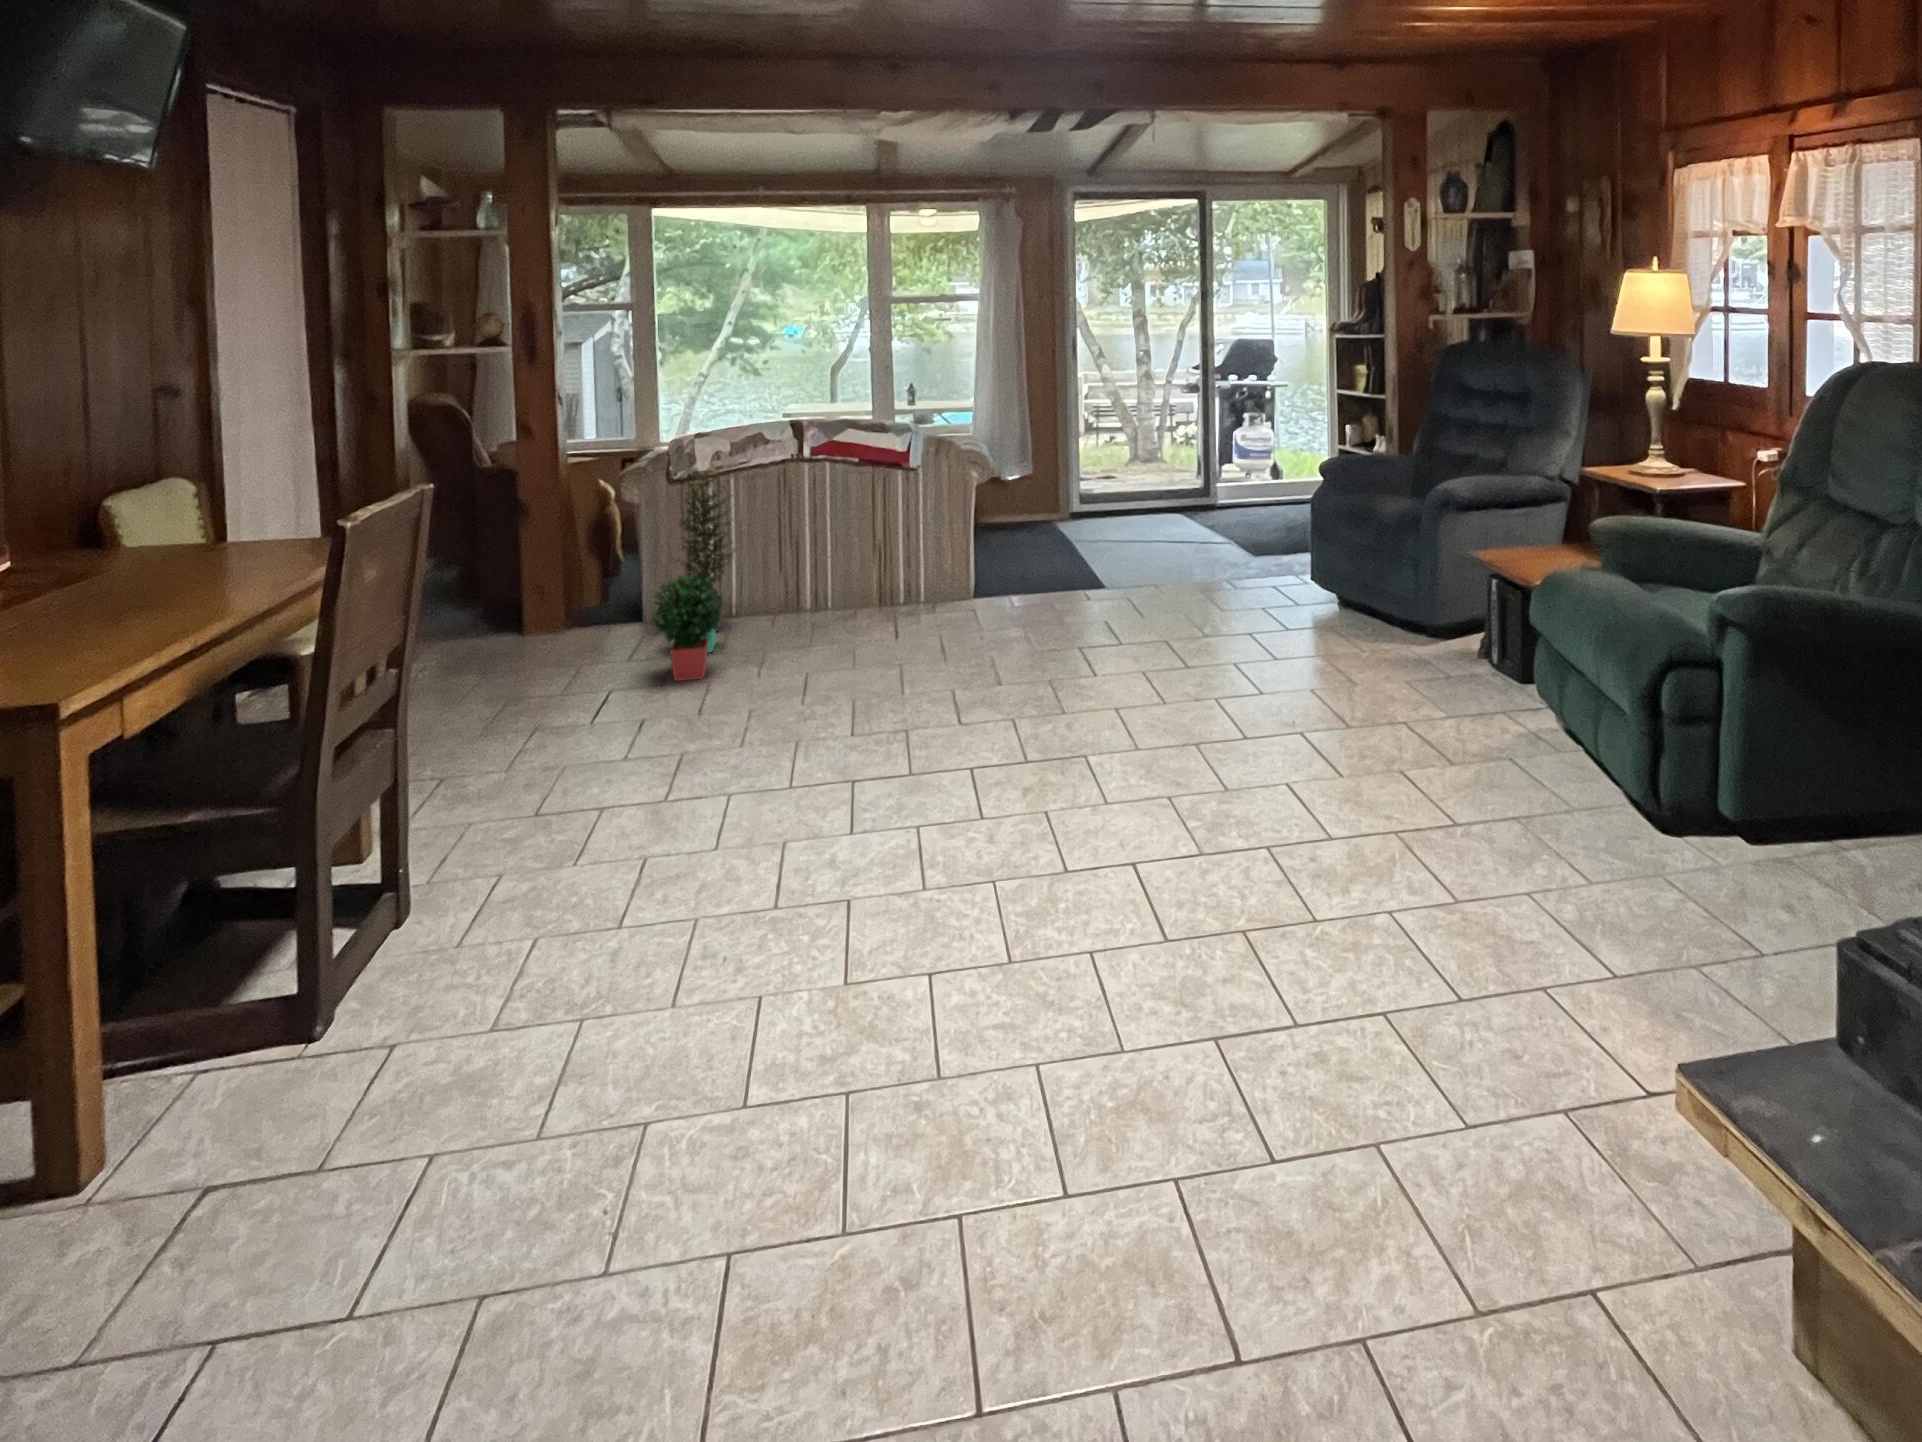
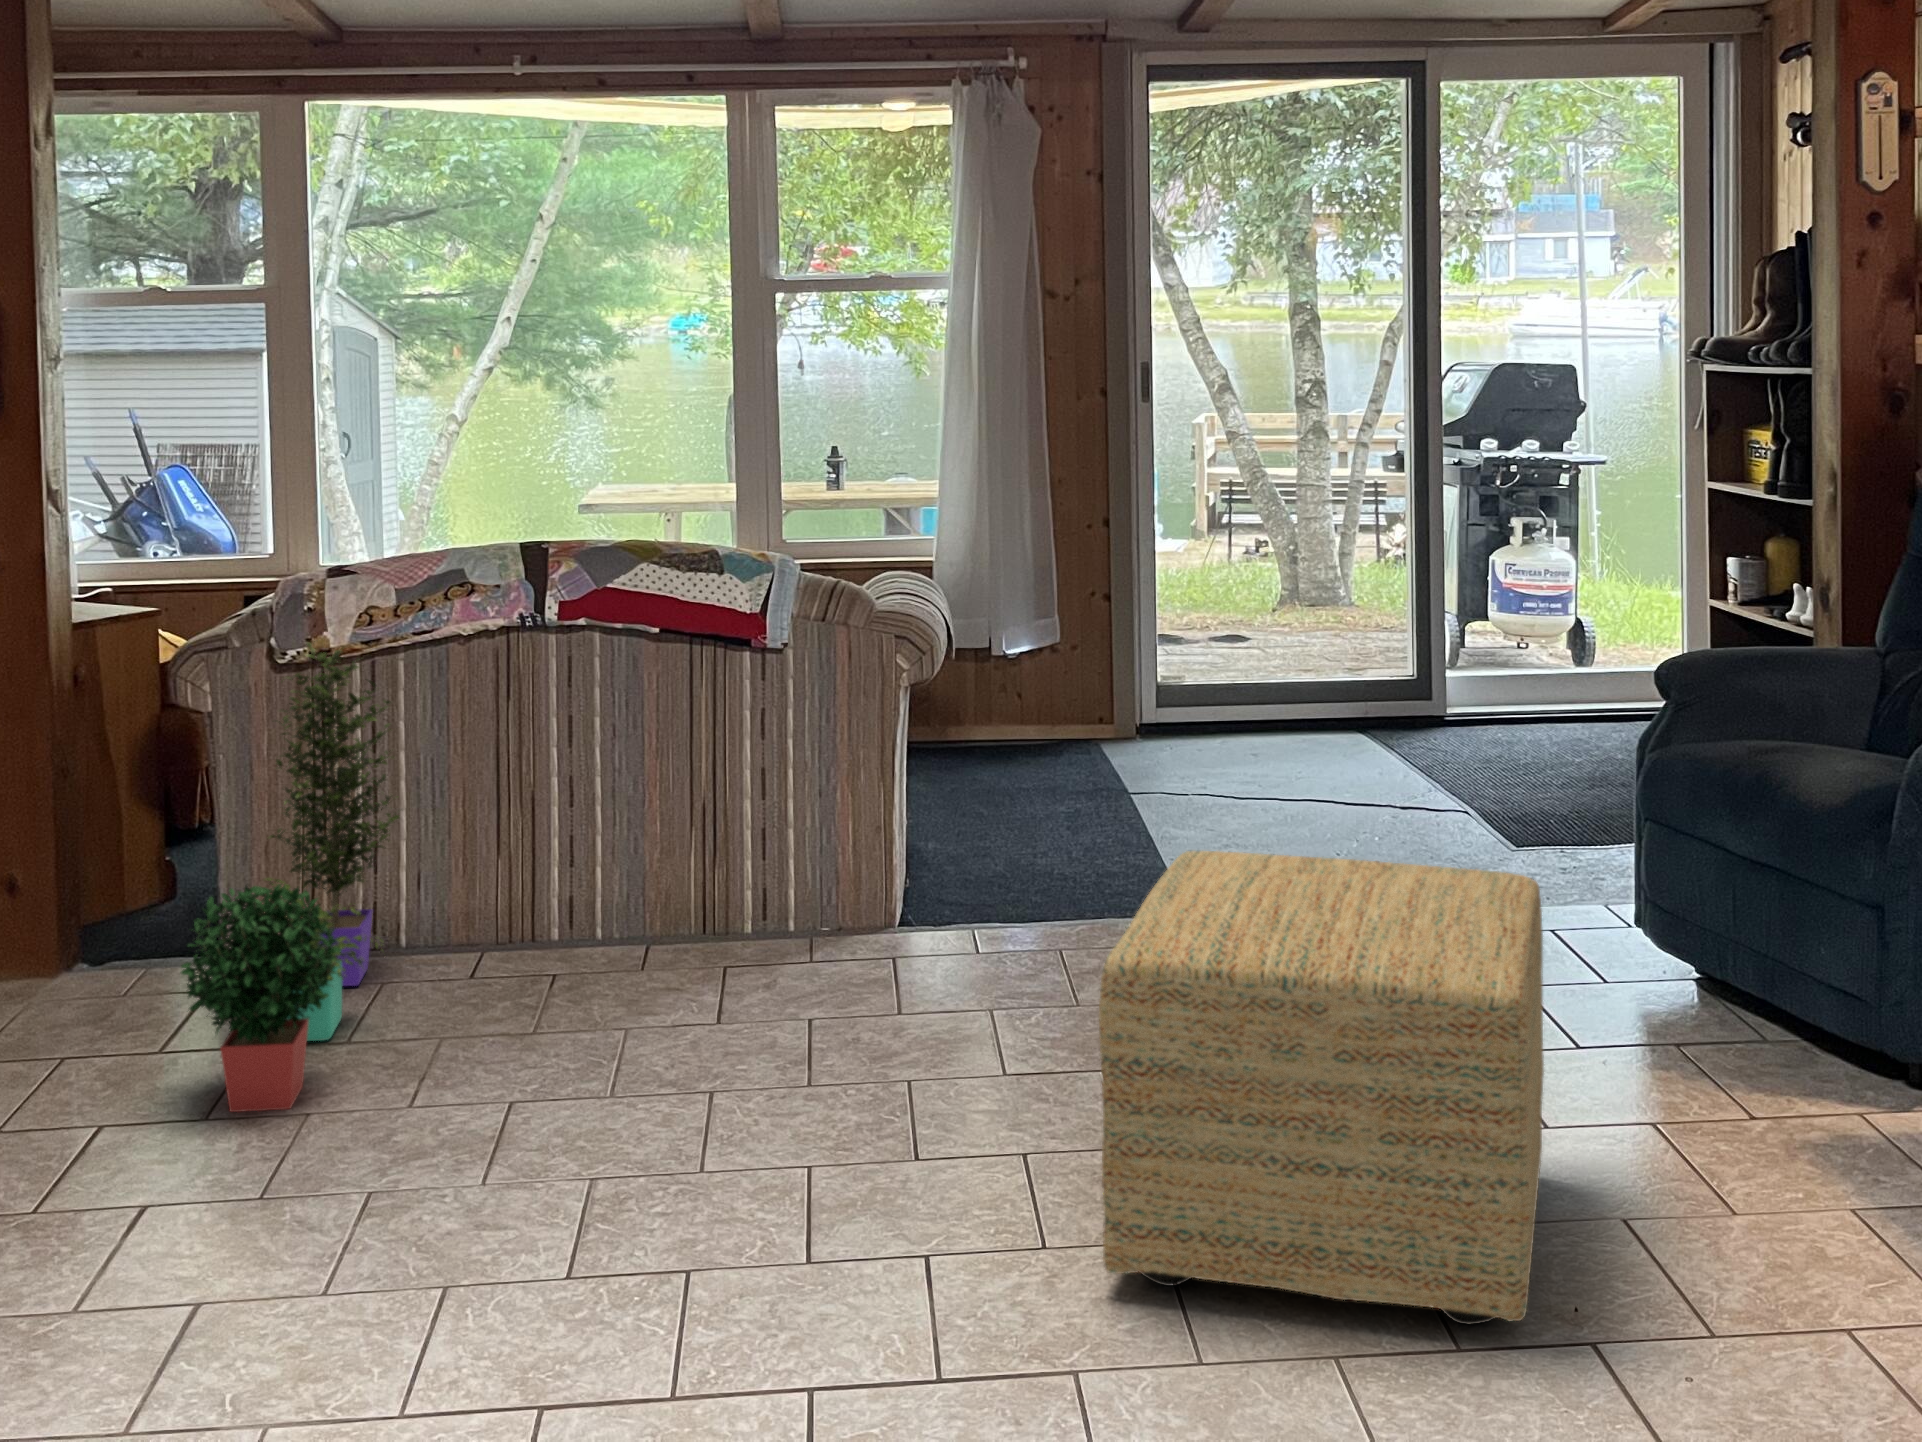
ottoman: none [1091,540,1274,723] -> present [1099,851,1544,1324]

